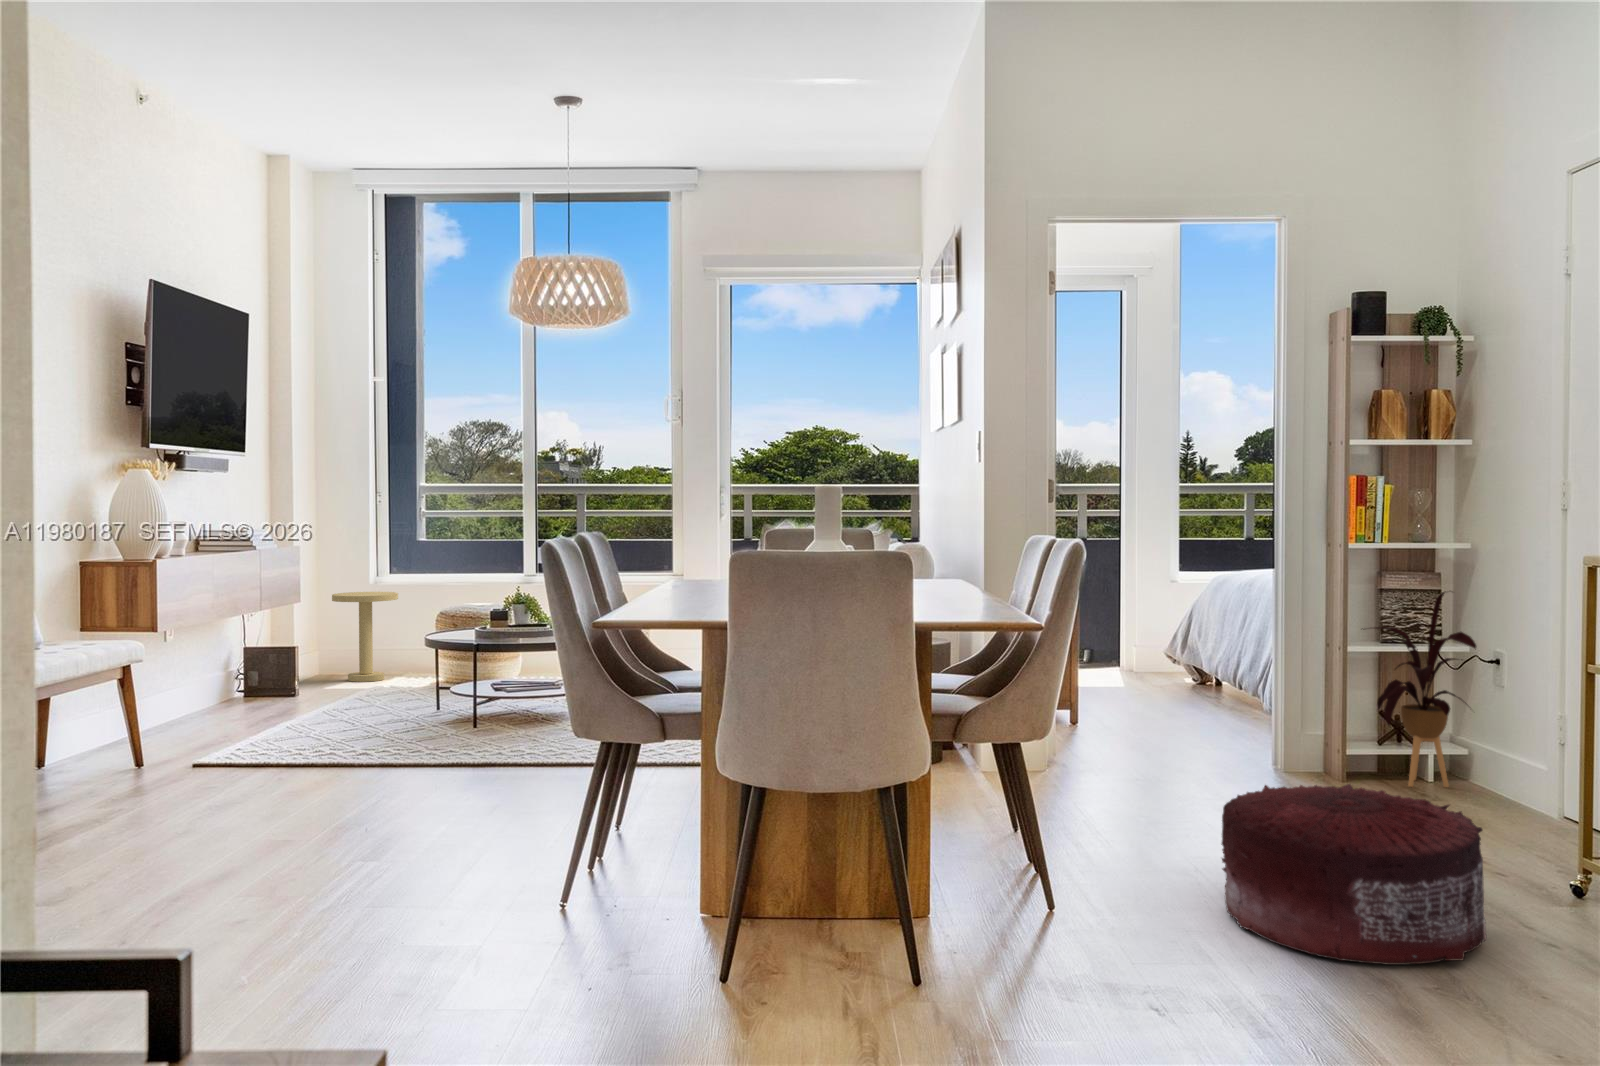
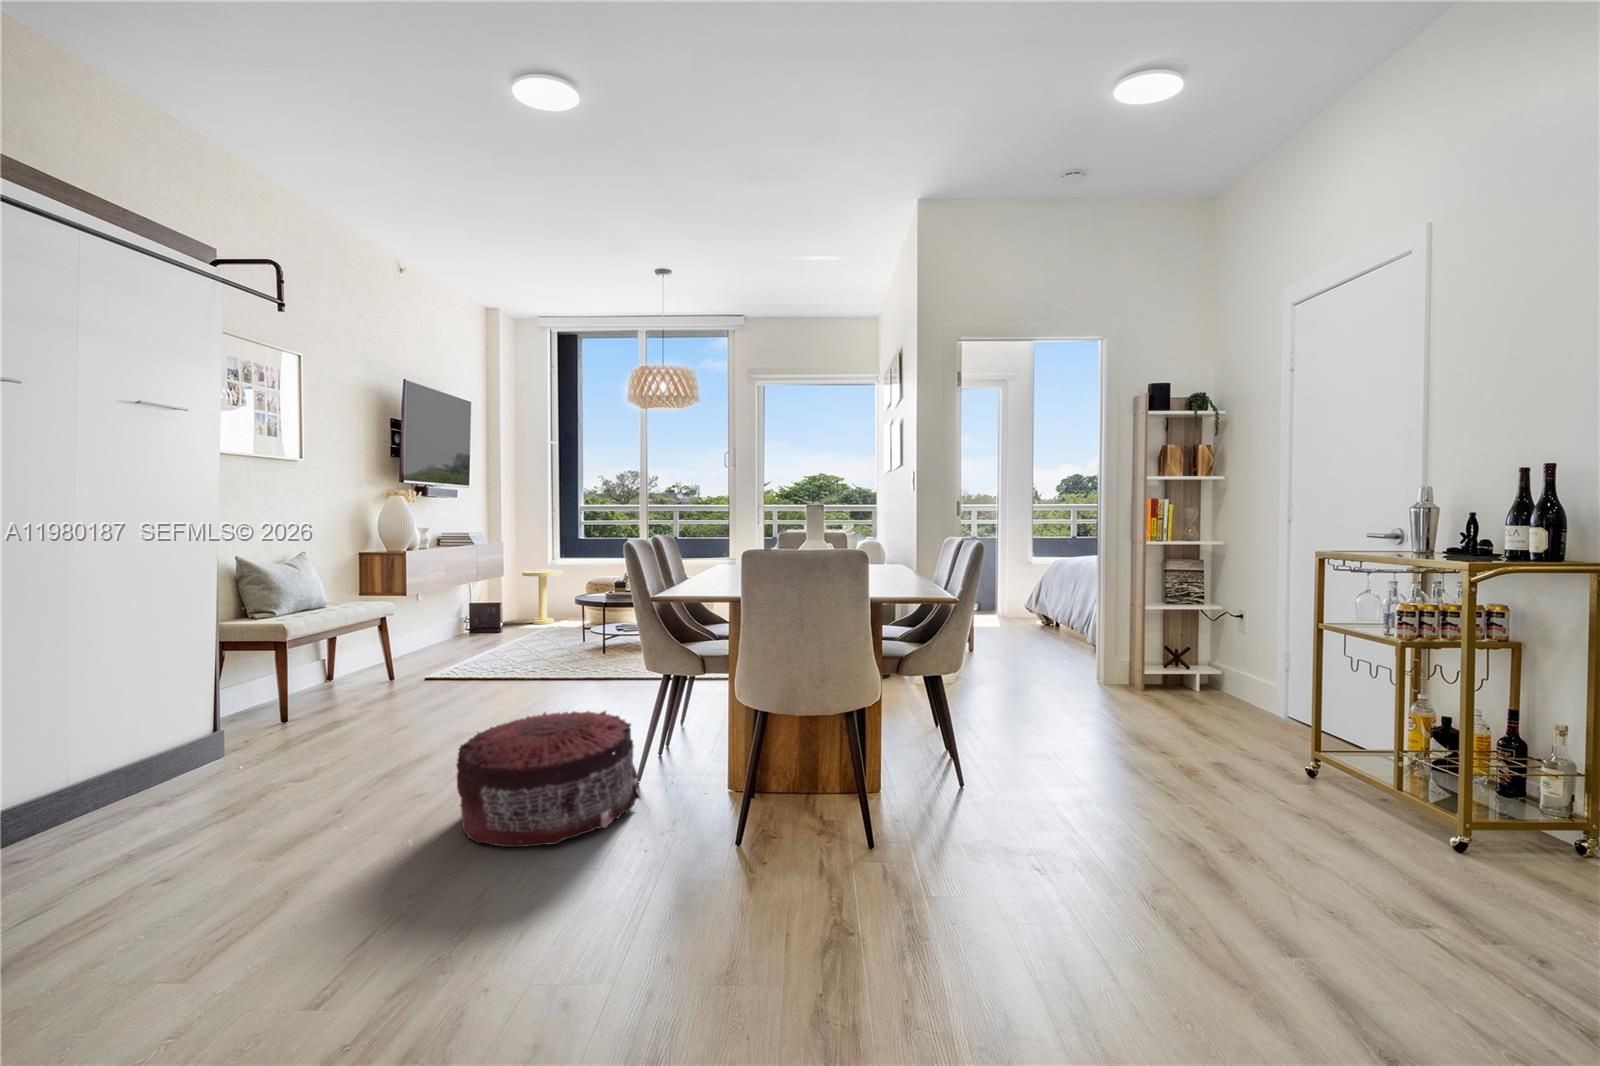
house plant: present [1363,592,1477,787] -> none [1154,572,1231,697]
pouf: present [1221,784,1486,965] -> present [457,711,640,847]

